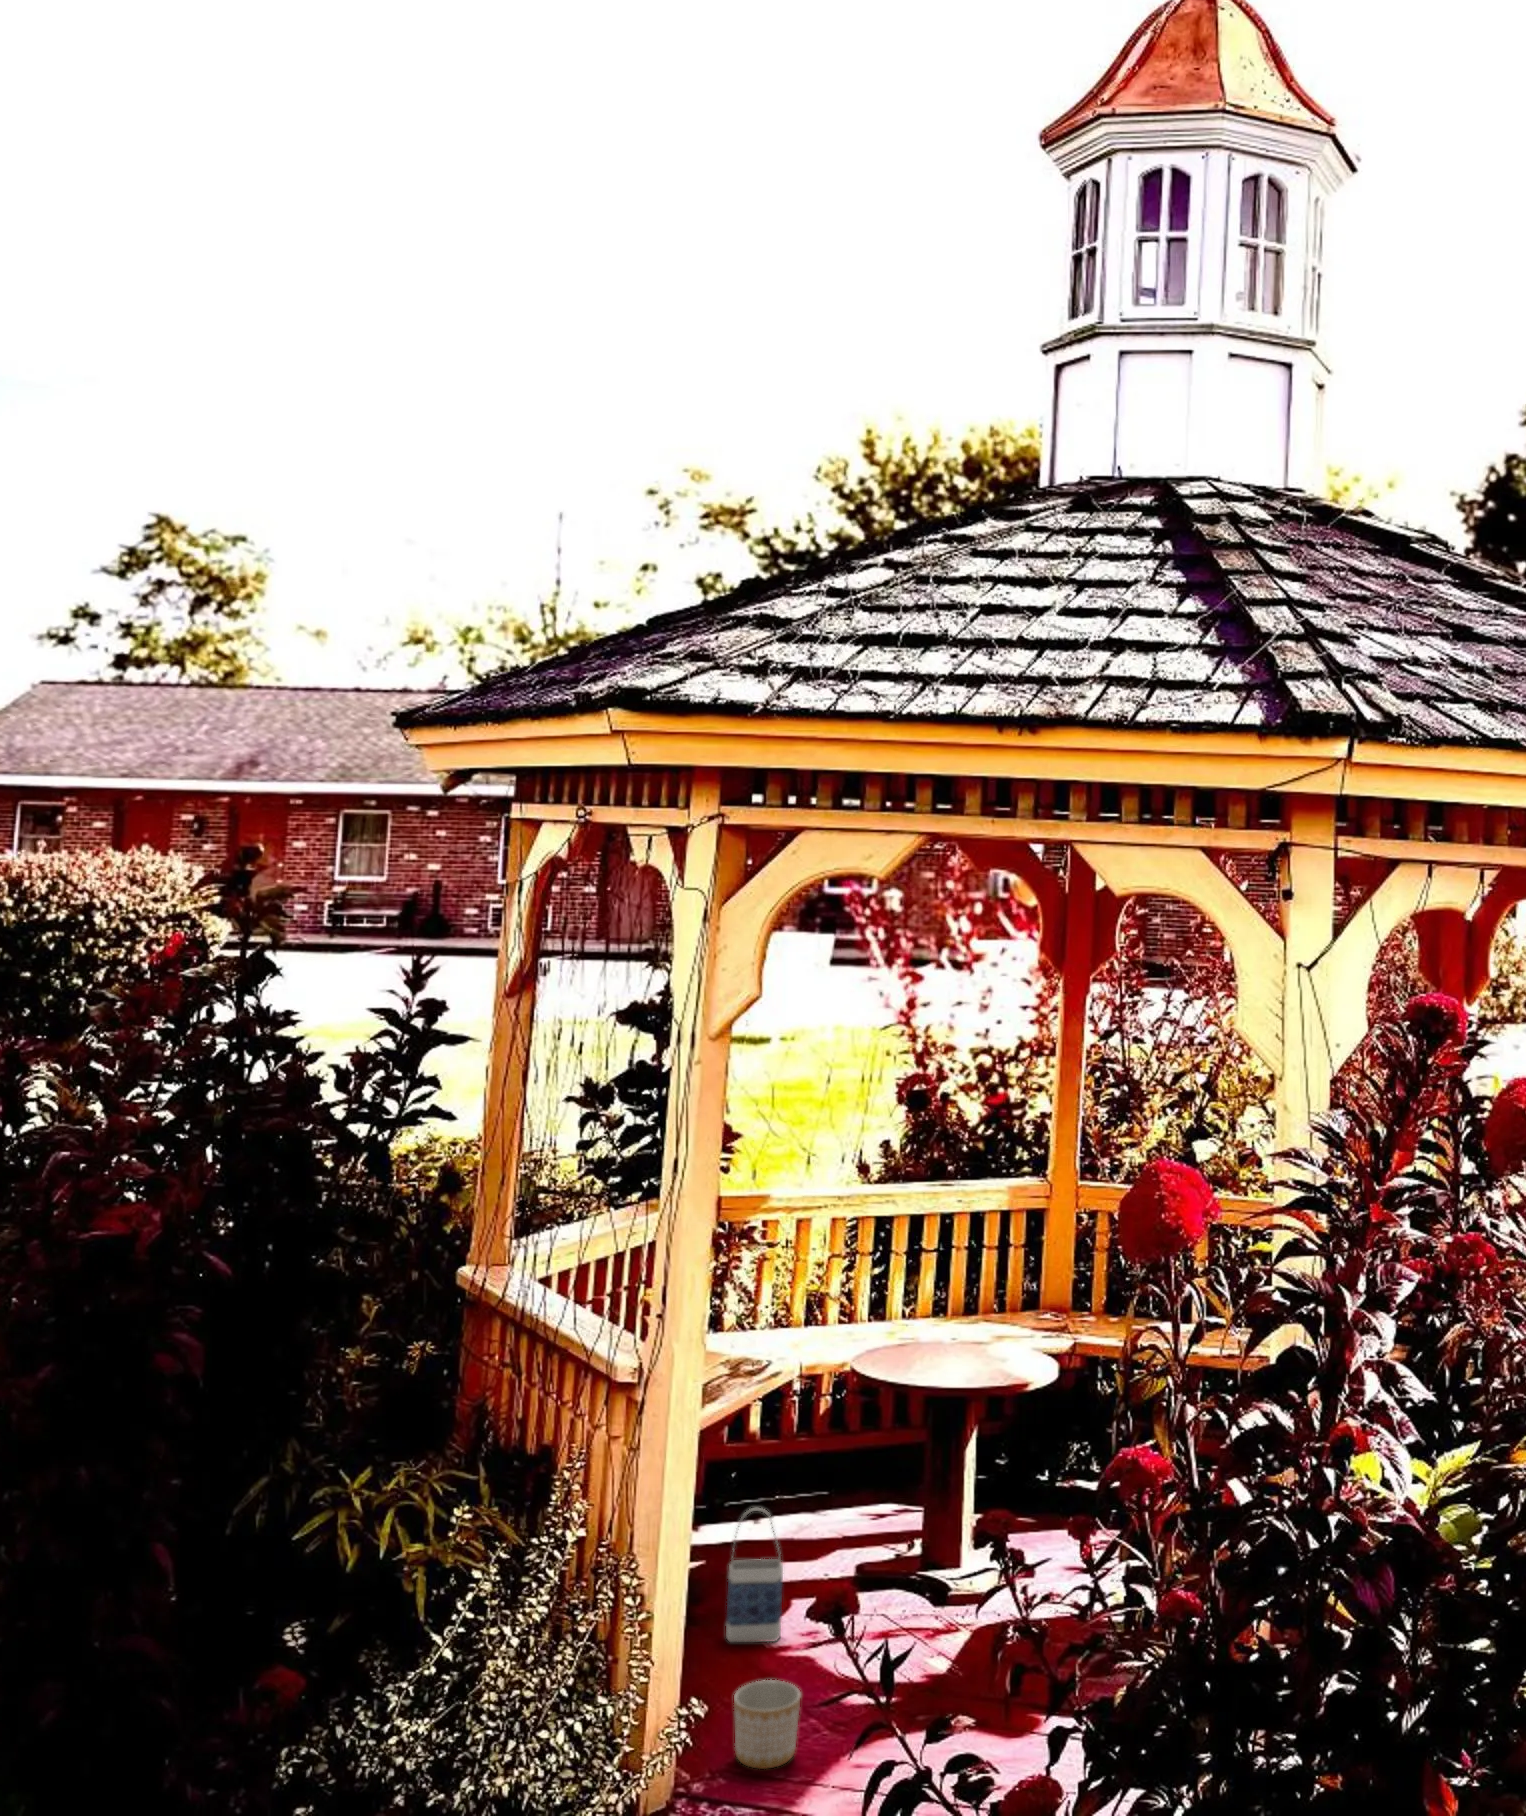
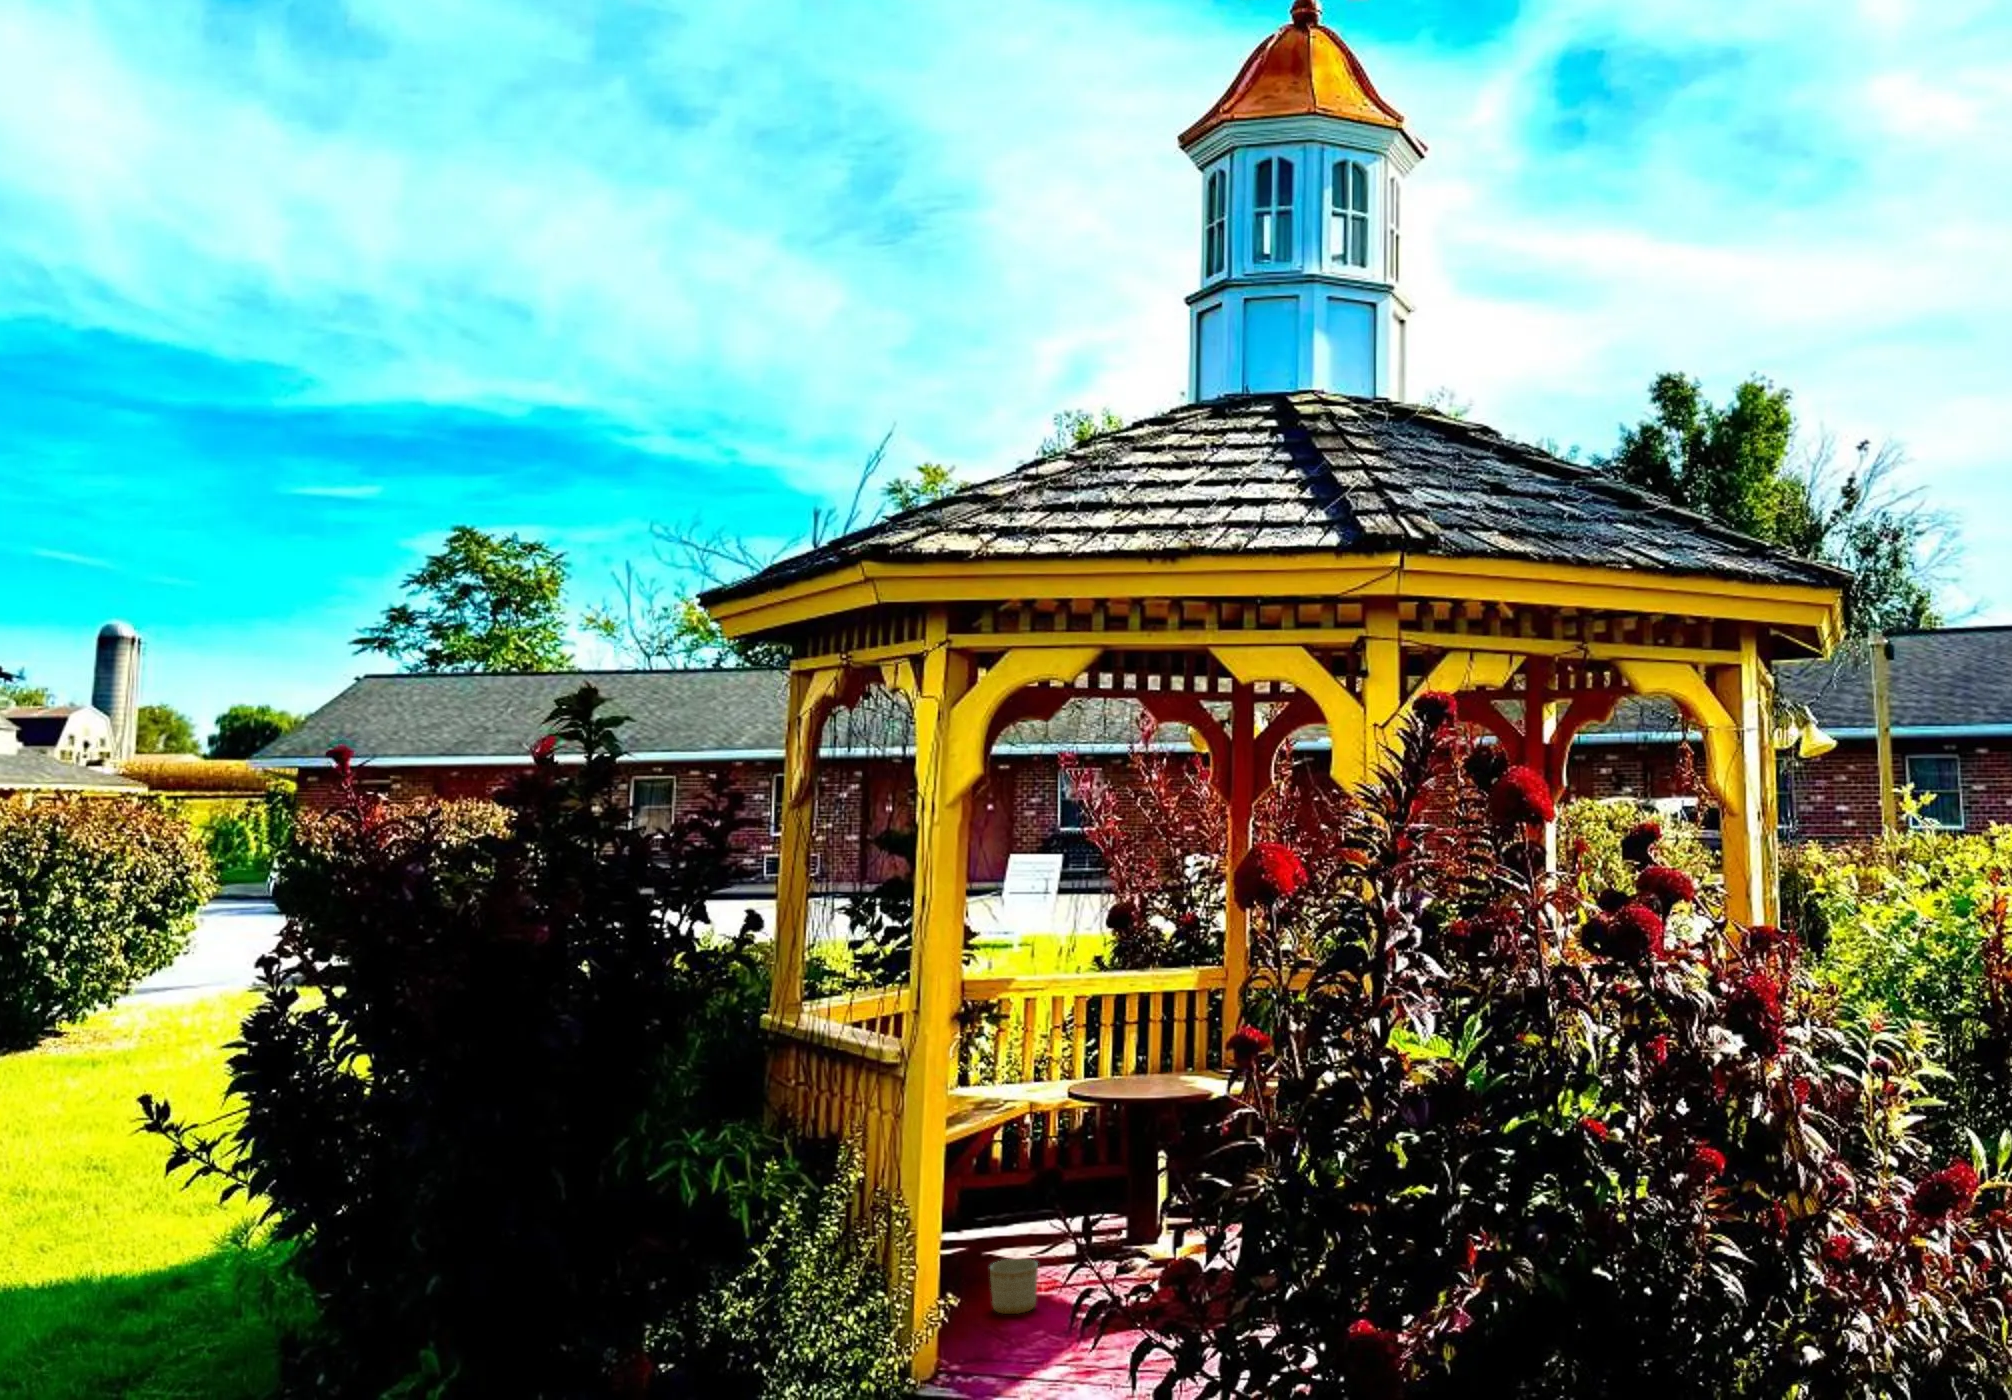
bag: present [726,1508,783,1642] -> none [983,1166,1024,1264]

